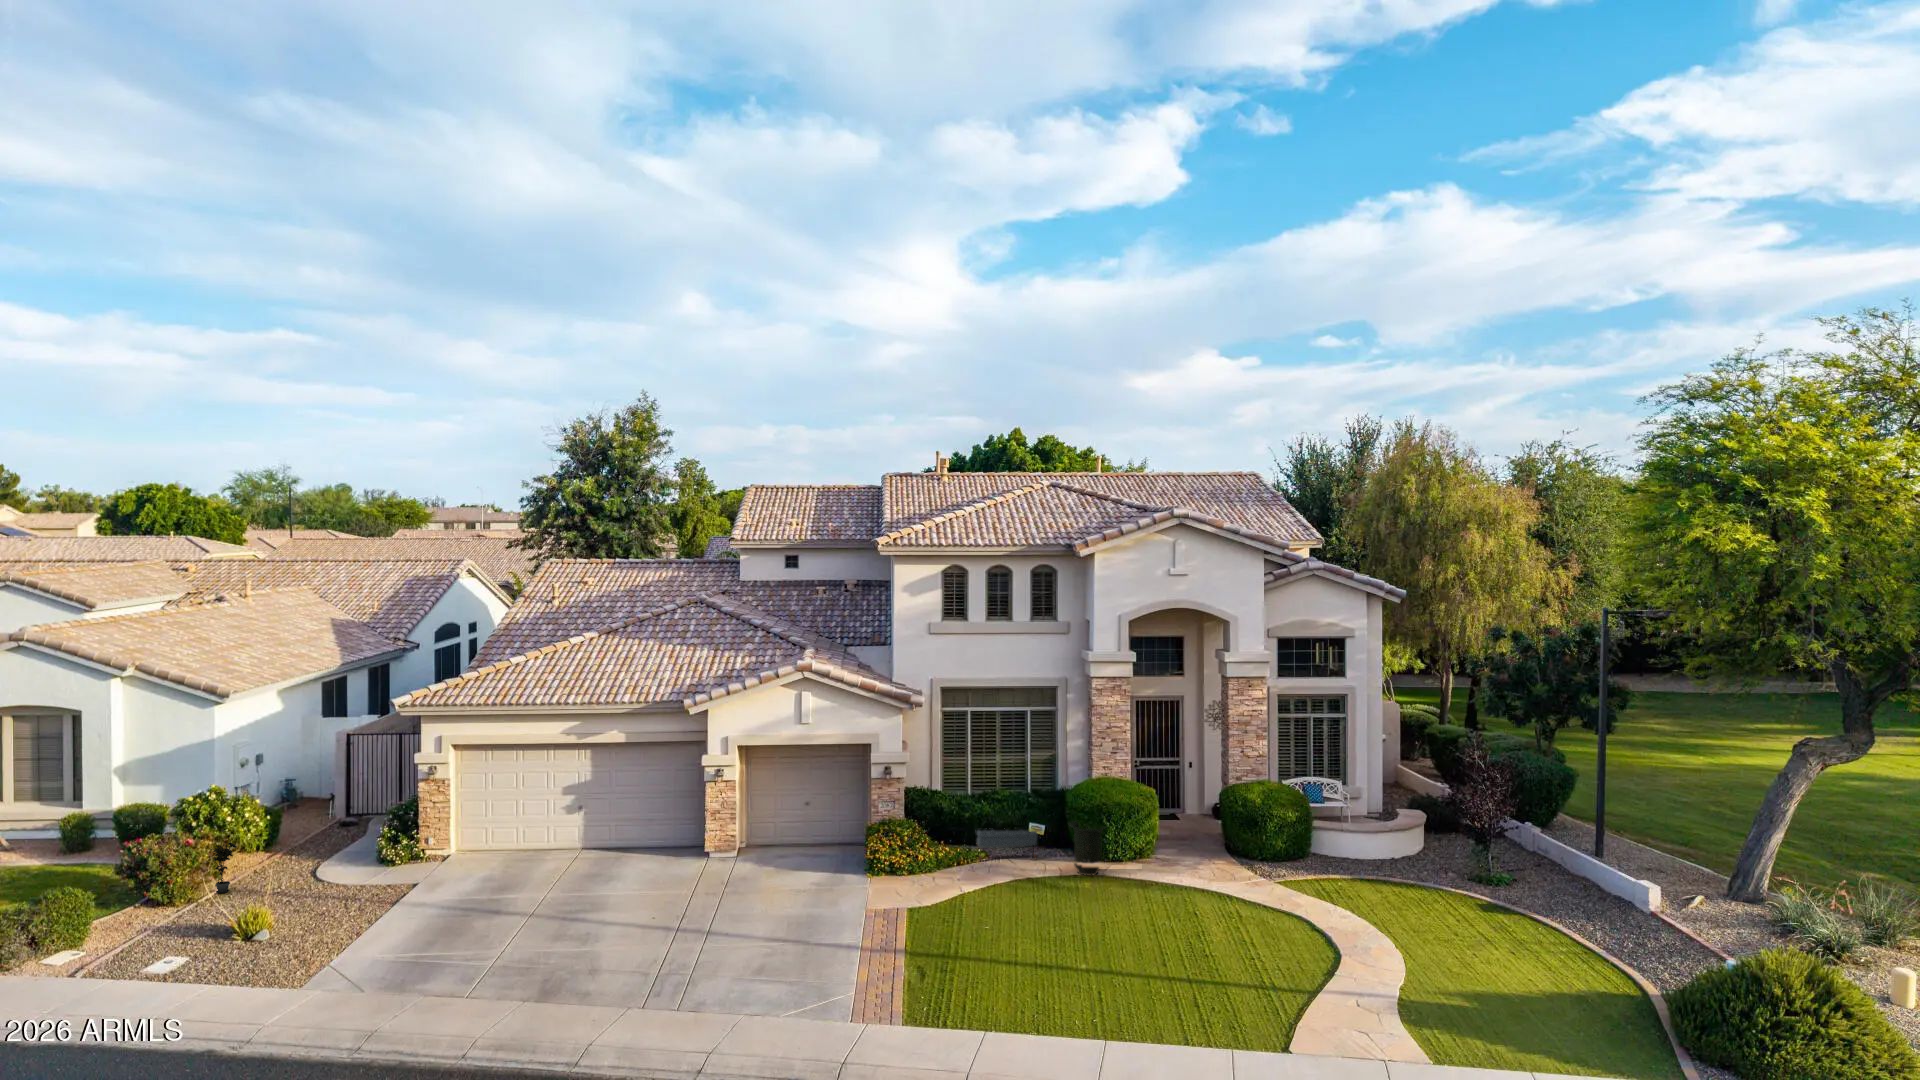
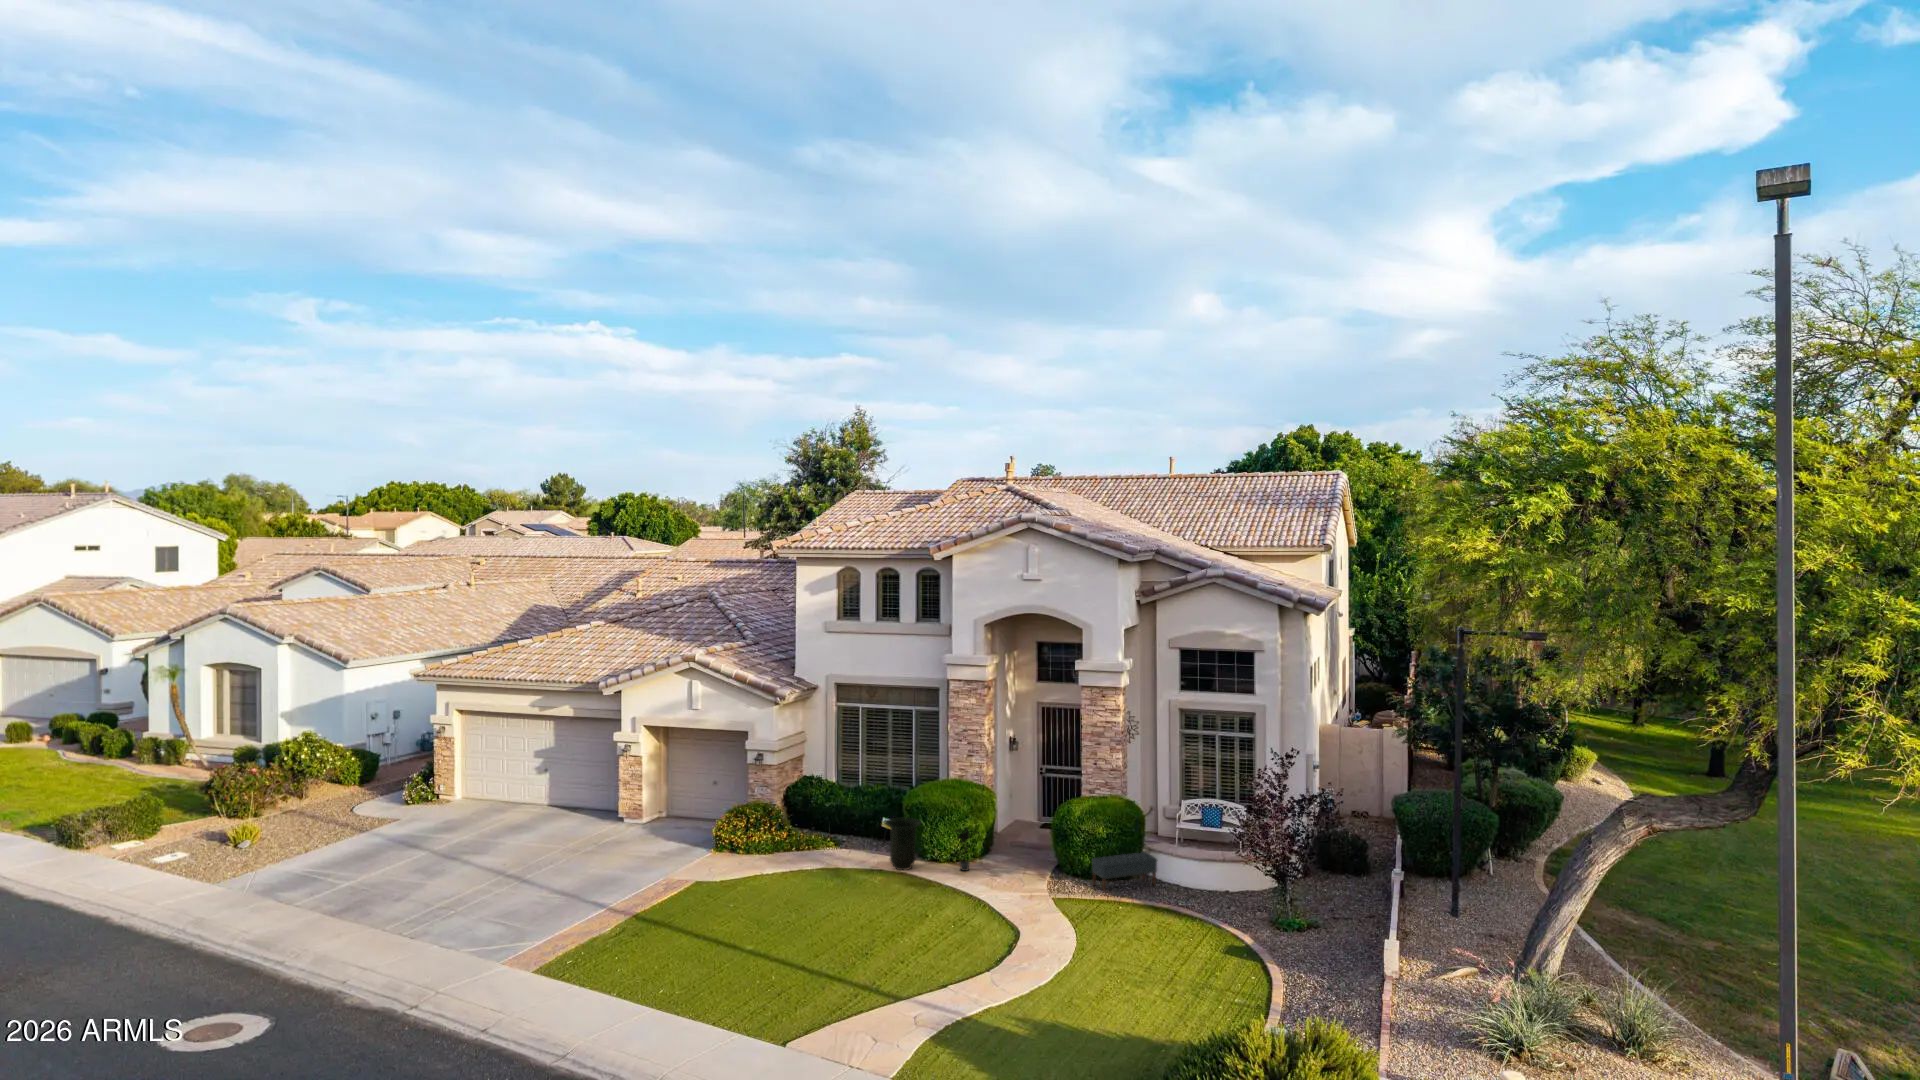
bench: present [976,828,1038,860] -> present [1092,852,1157,892]
potted plant: present [211,840,237,893] -> present [955,828,979,871]

